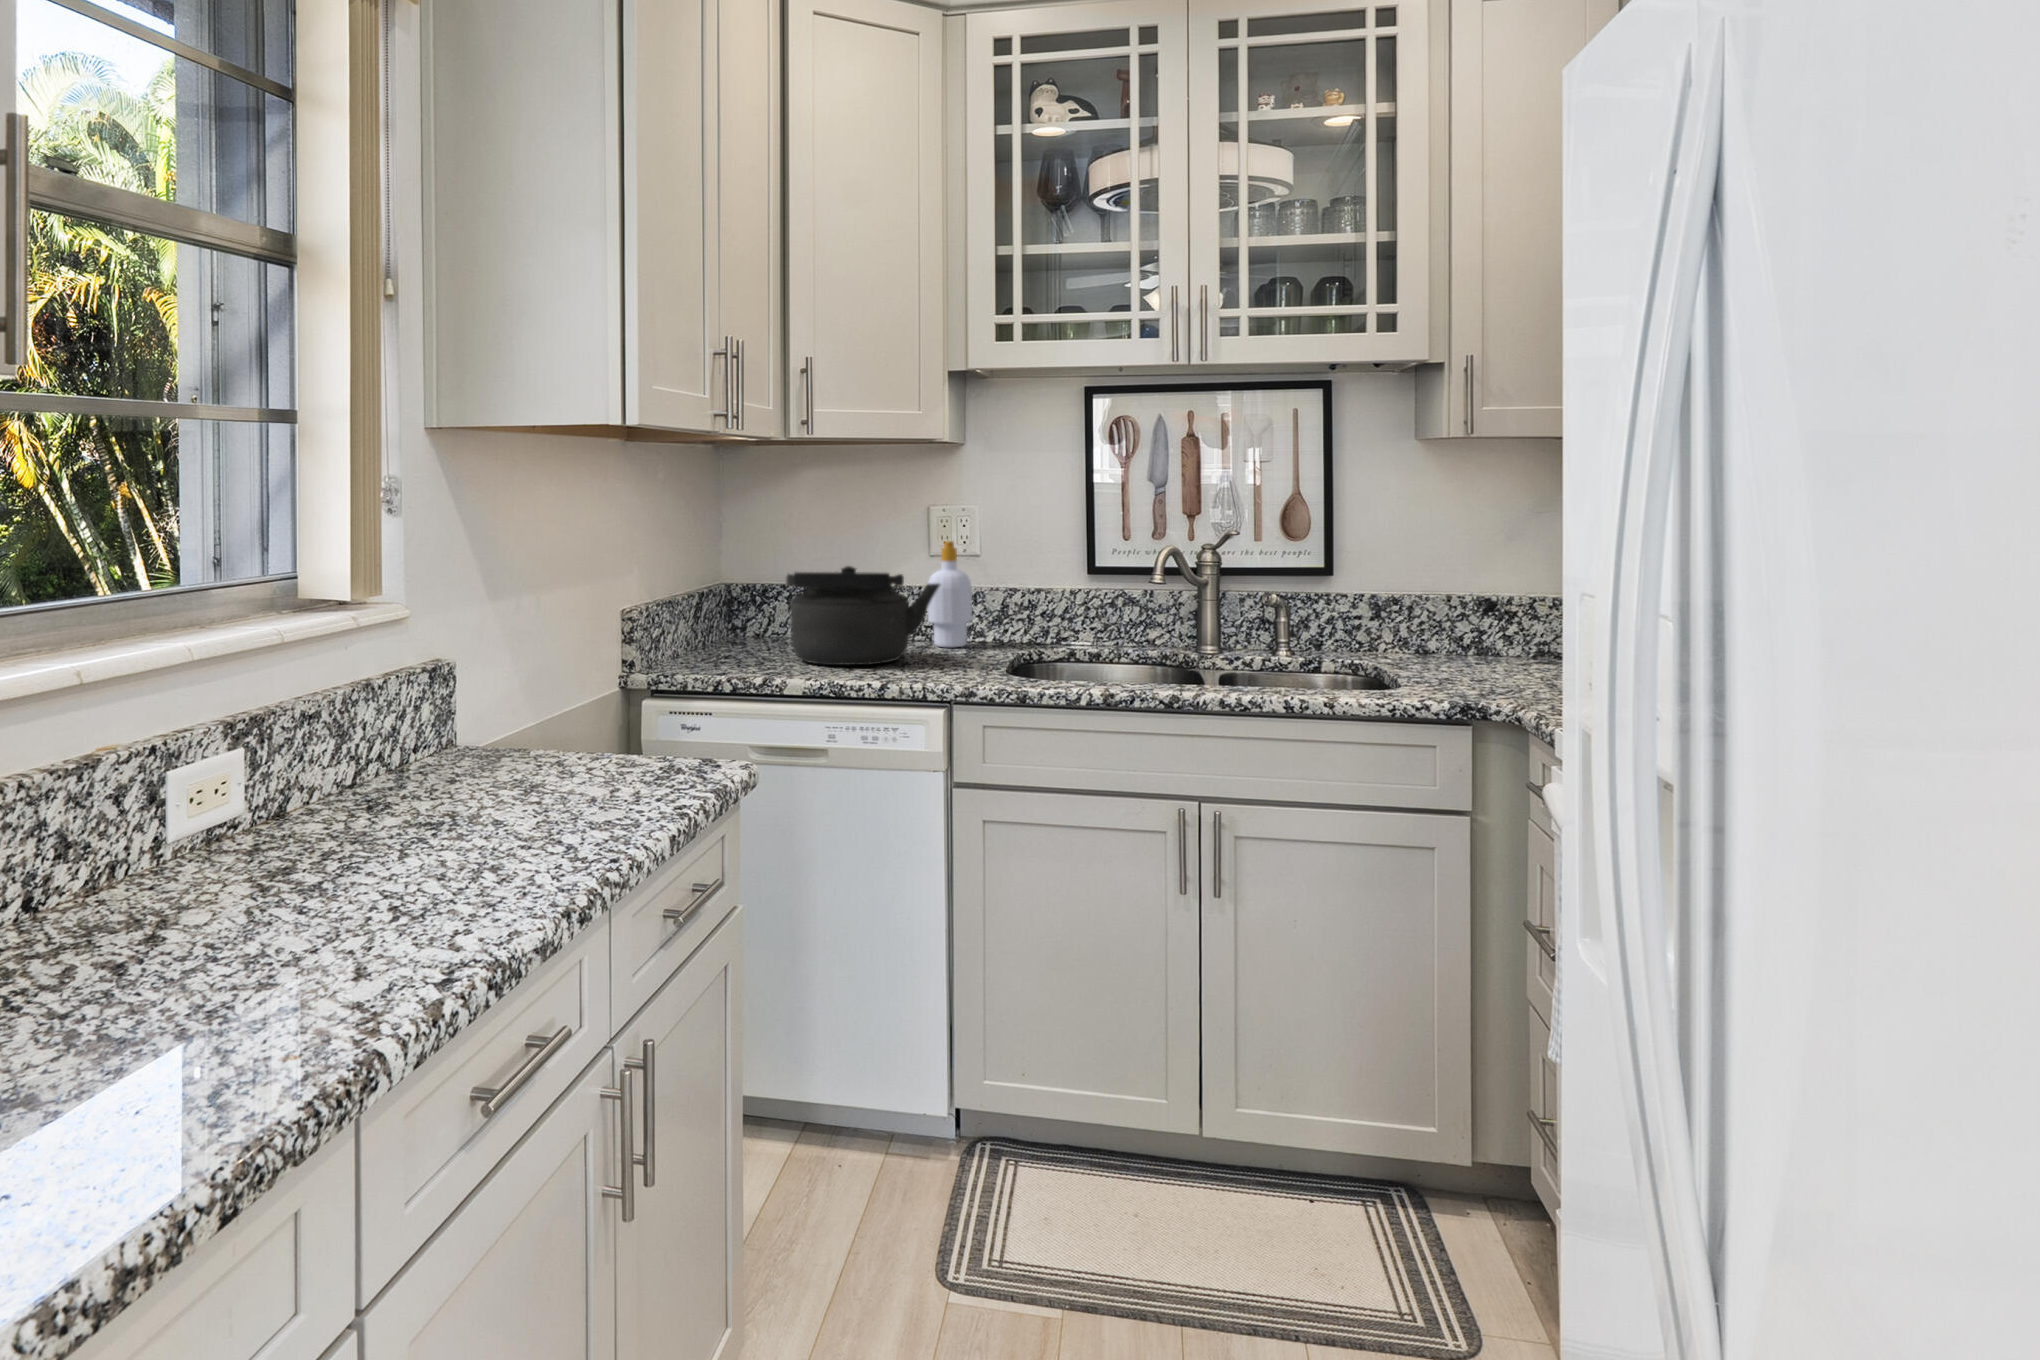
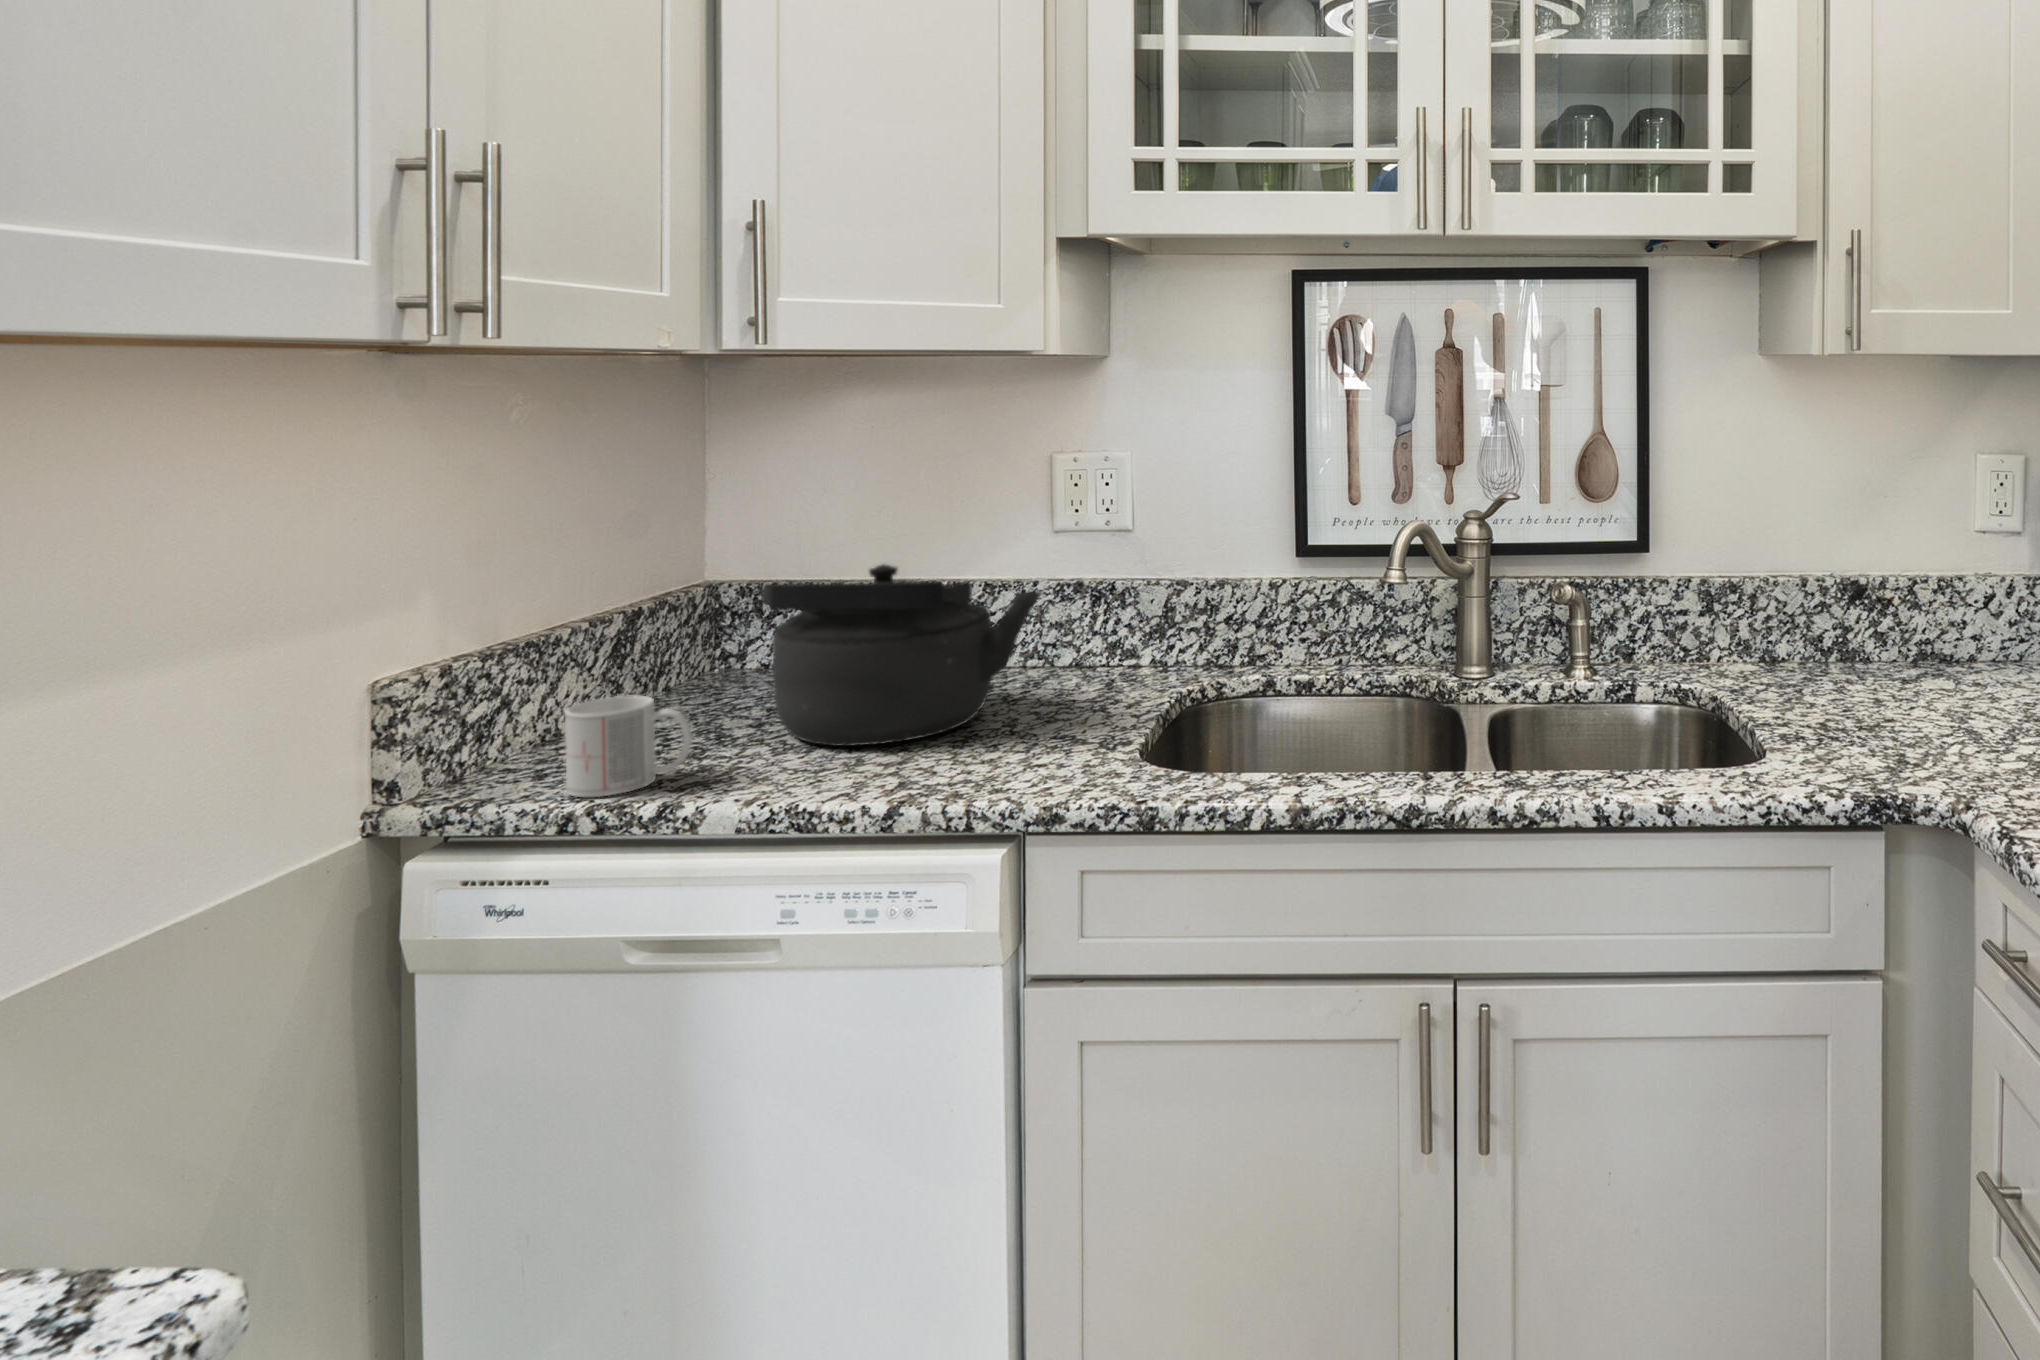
soap bottle: present [928,541,972,647] -> none [1045,506,1118,677]
mug: none [706,627,766,676] -> present [565,695,692,797]

